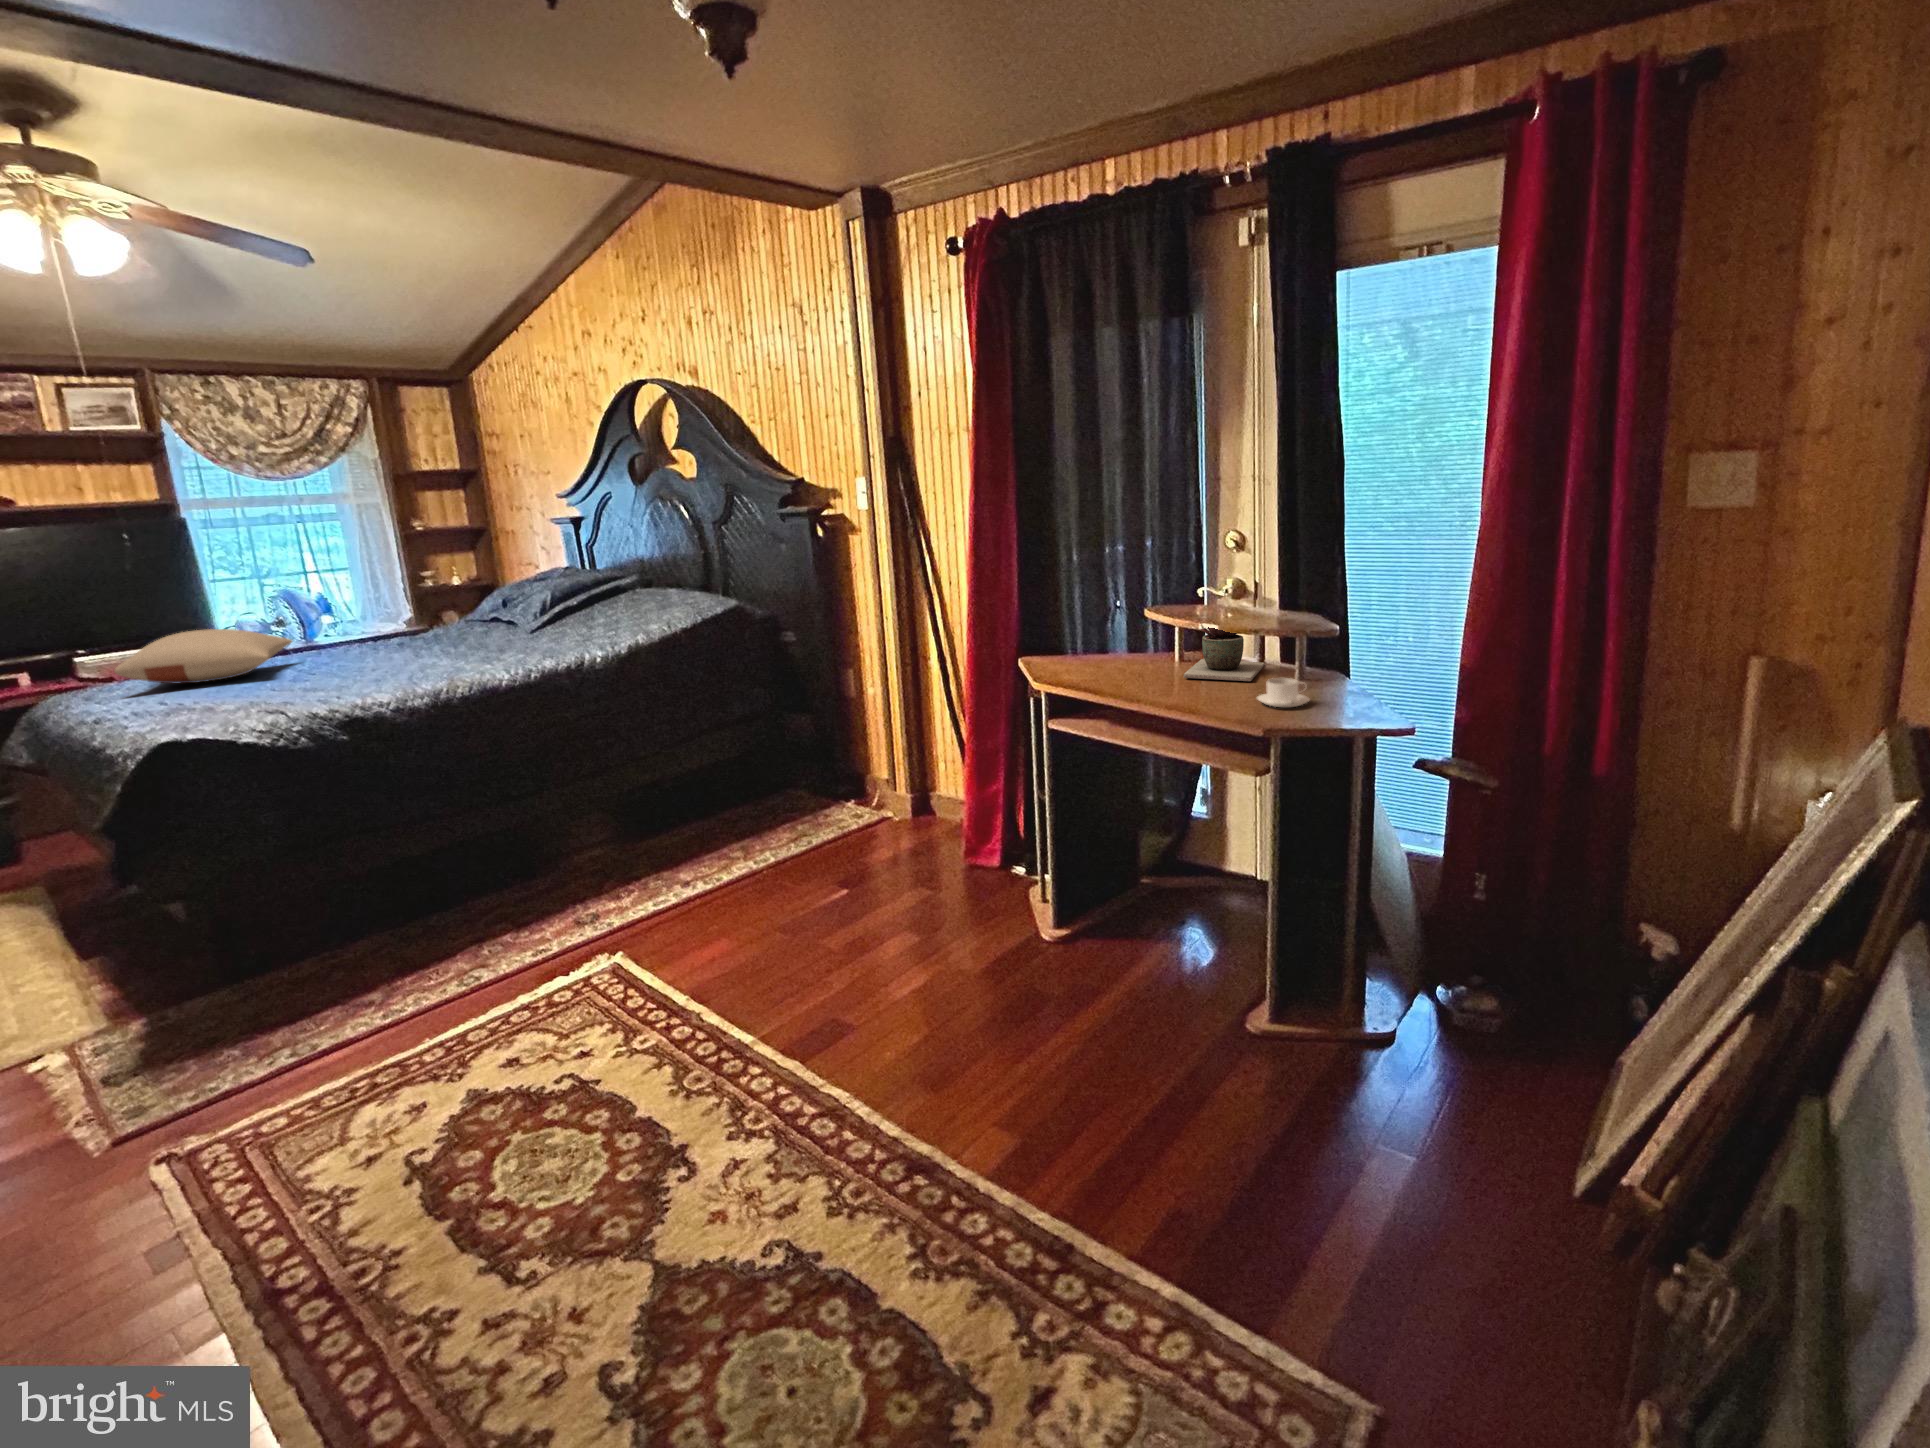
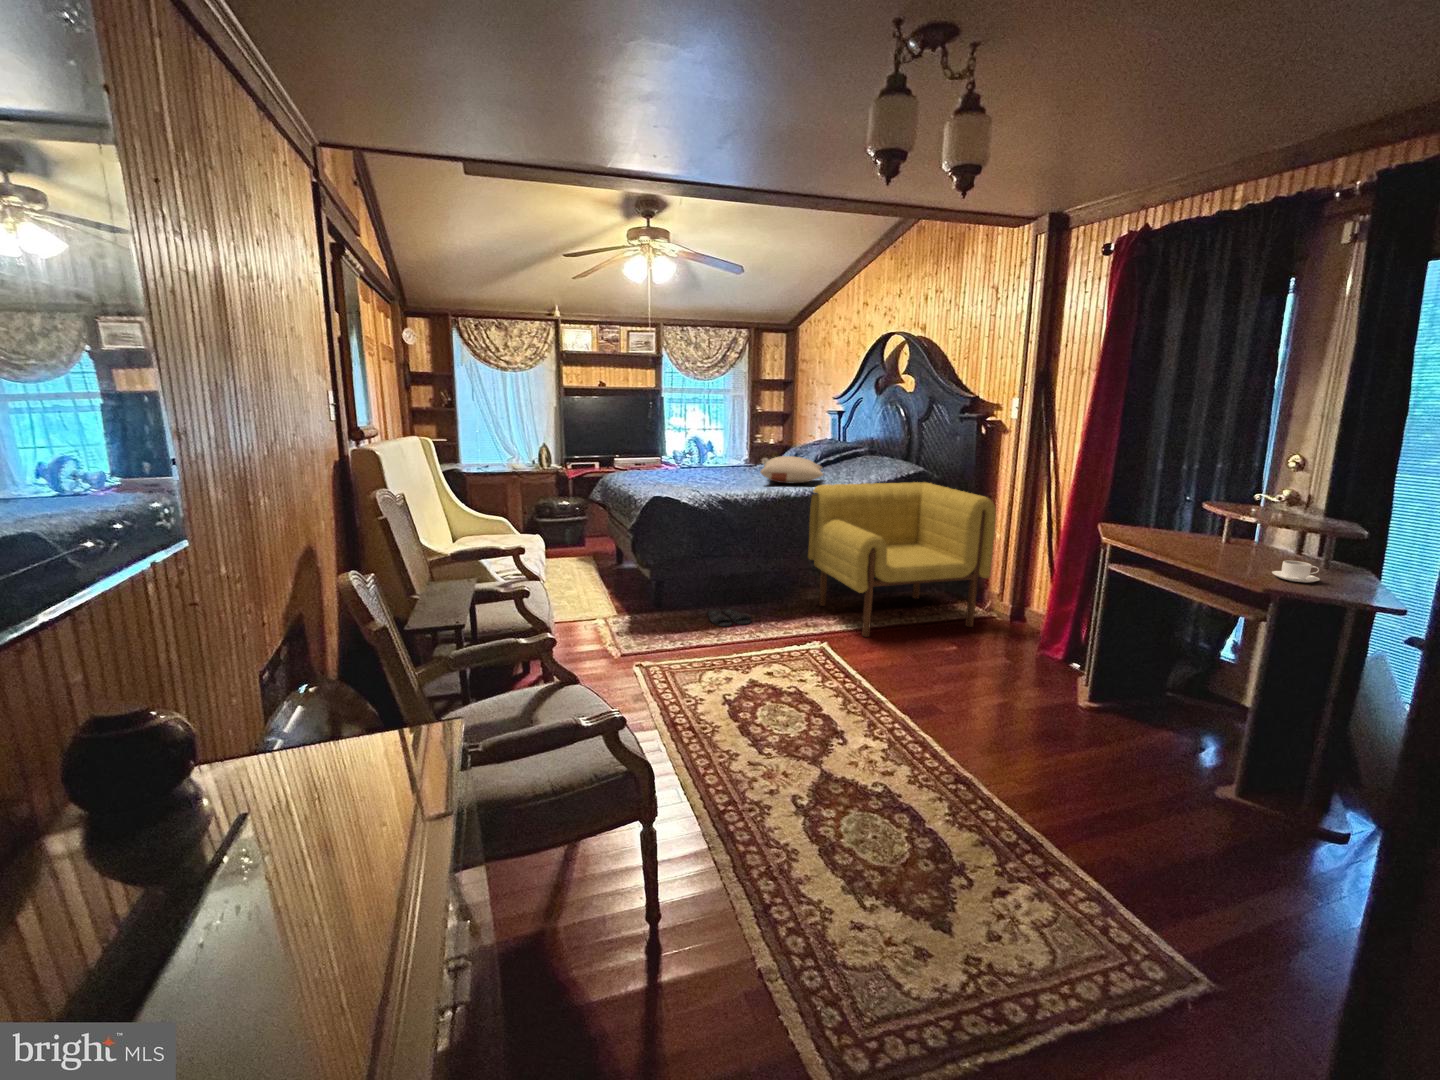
armchair: none [544,625,876,915] -> present [808,482,996,637]
succulent plant: present [1184,627,1265,681] -> none [1221,517,1300,563]
pillow: present [114,629,292,683] -> present [760,456,823,483]
slippers: none [352,930,459,979] -> present [707,609,751,627]

